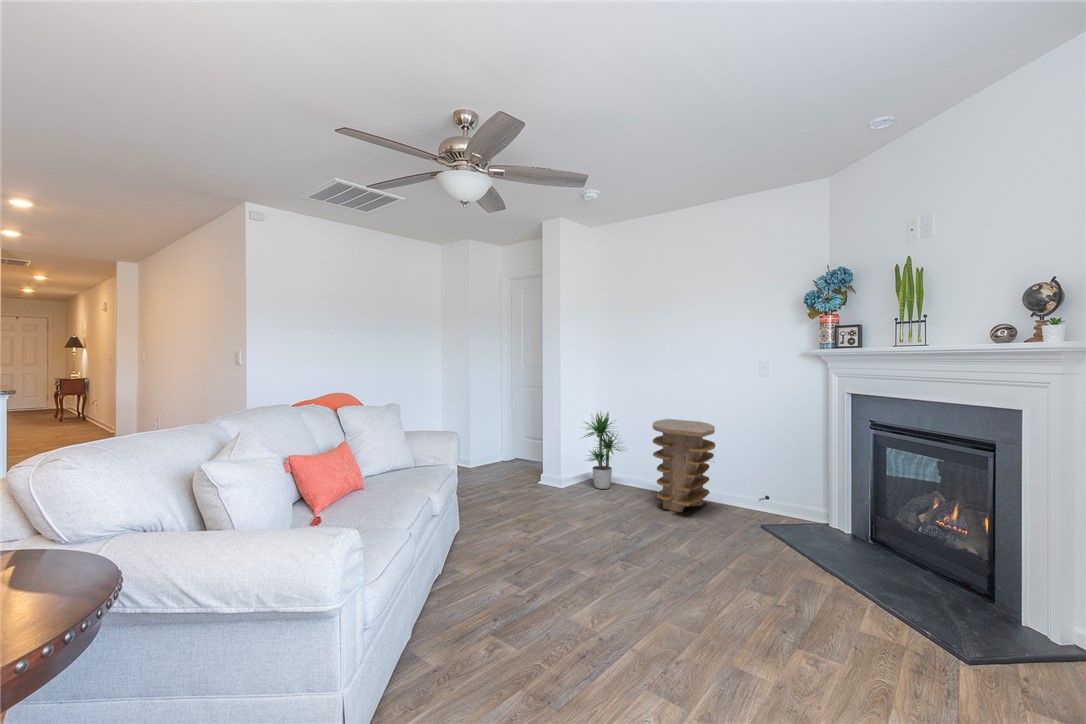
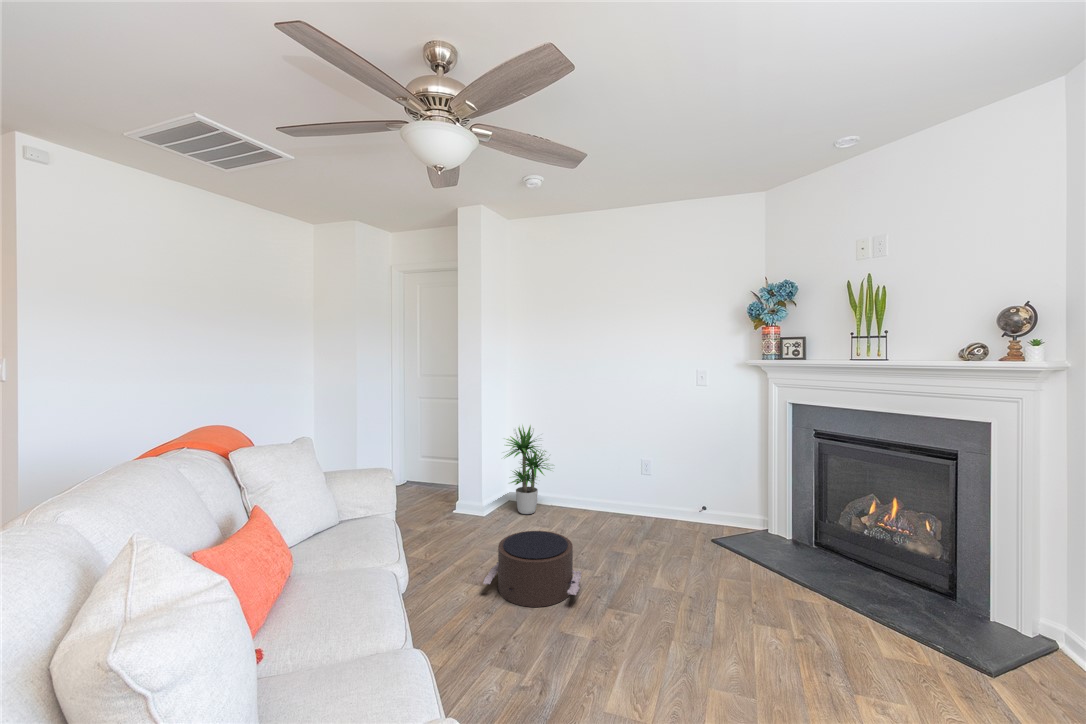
side table: present [653,419,716,512] -> none [590,431,663,536]
pouf: none [530,491,611,545] -> present [483,531,581,607]

